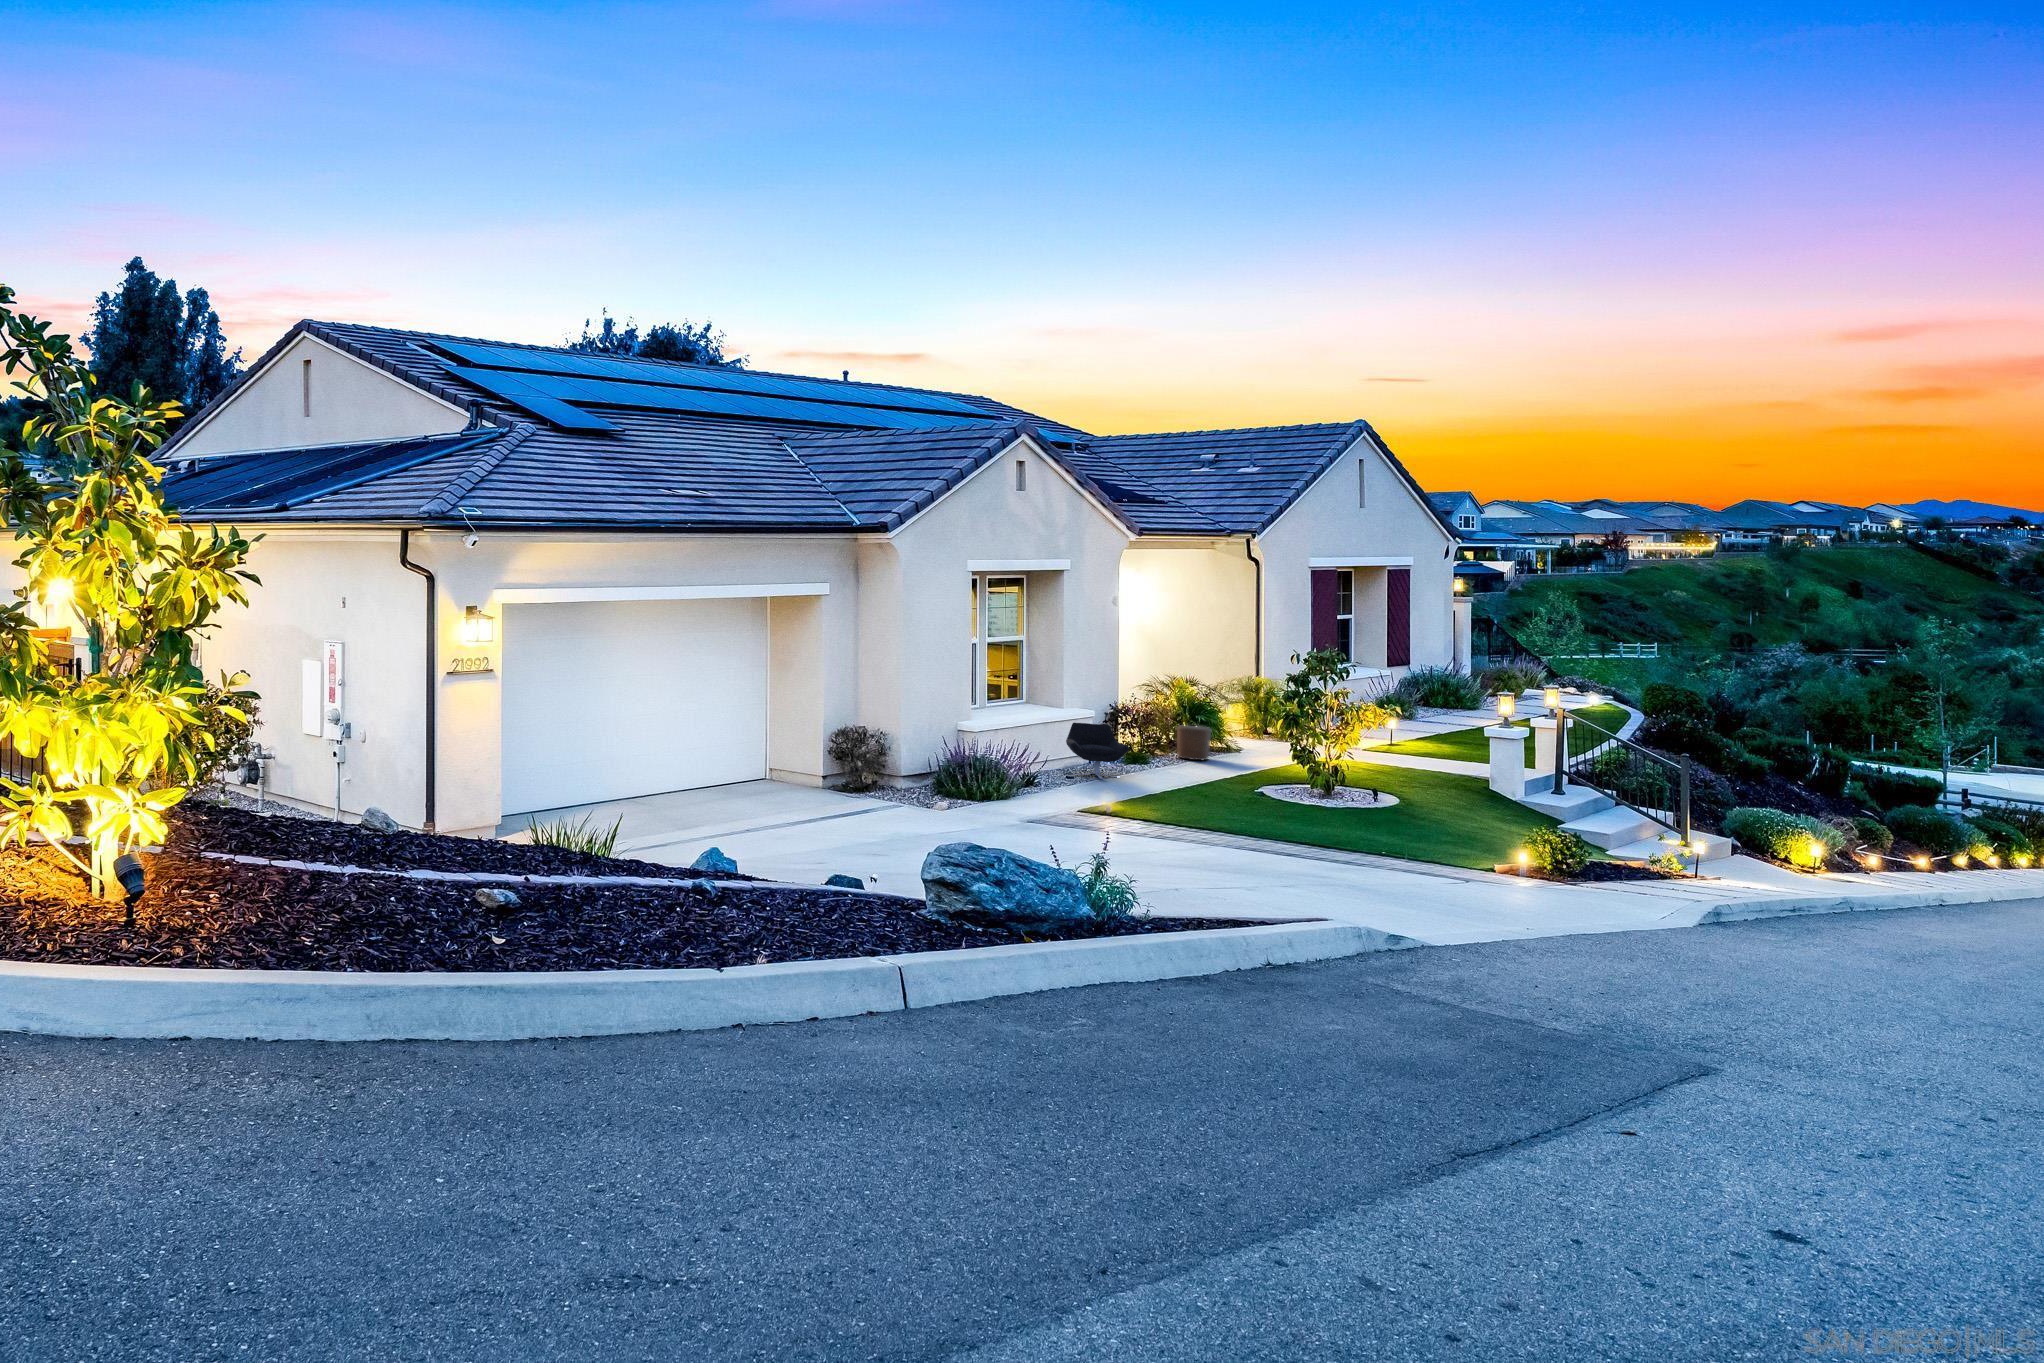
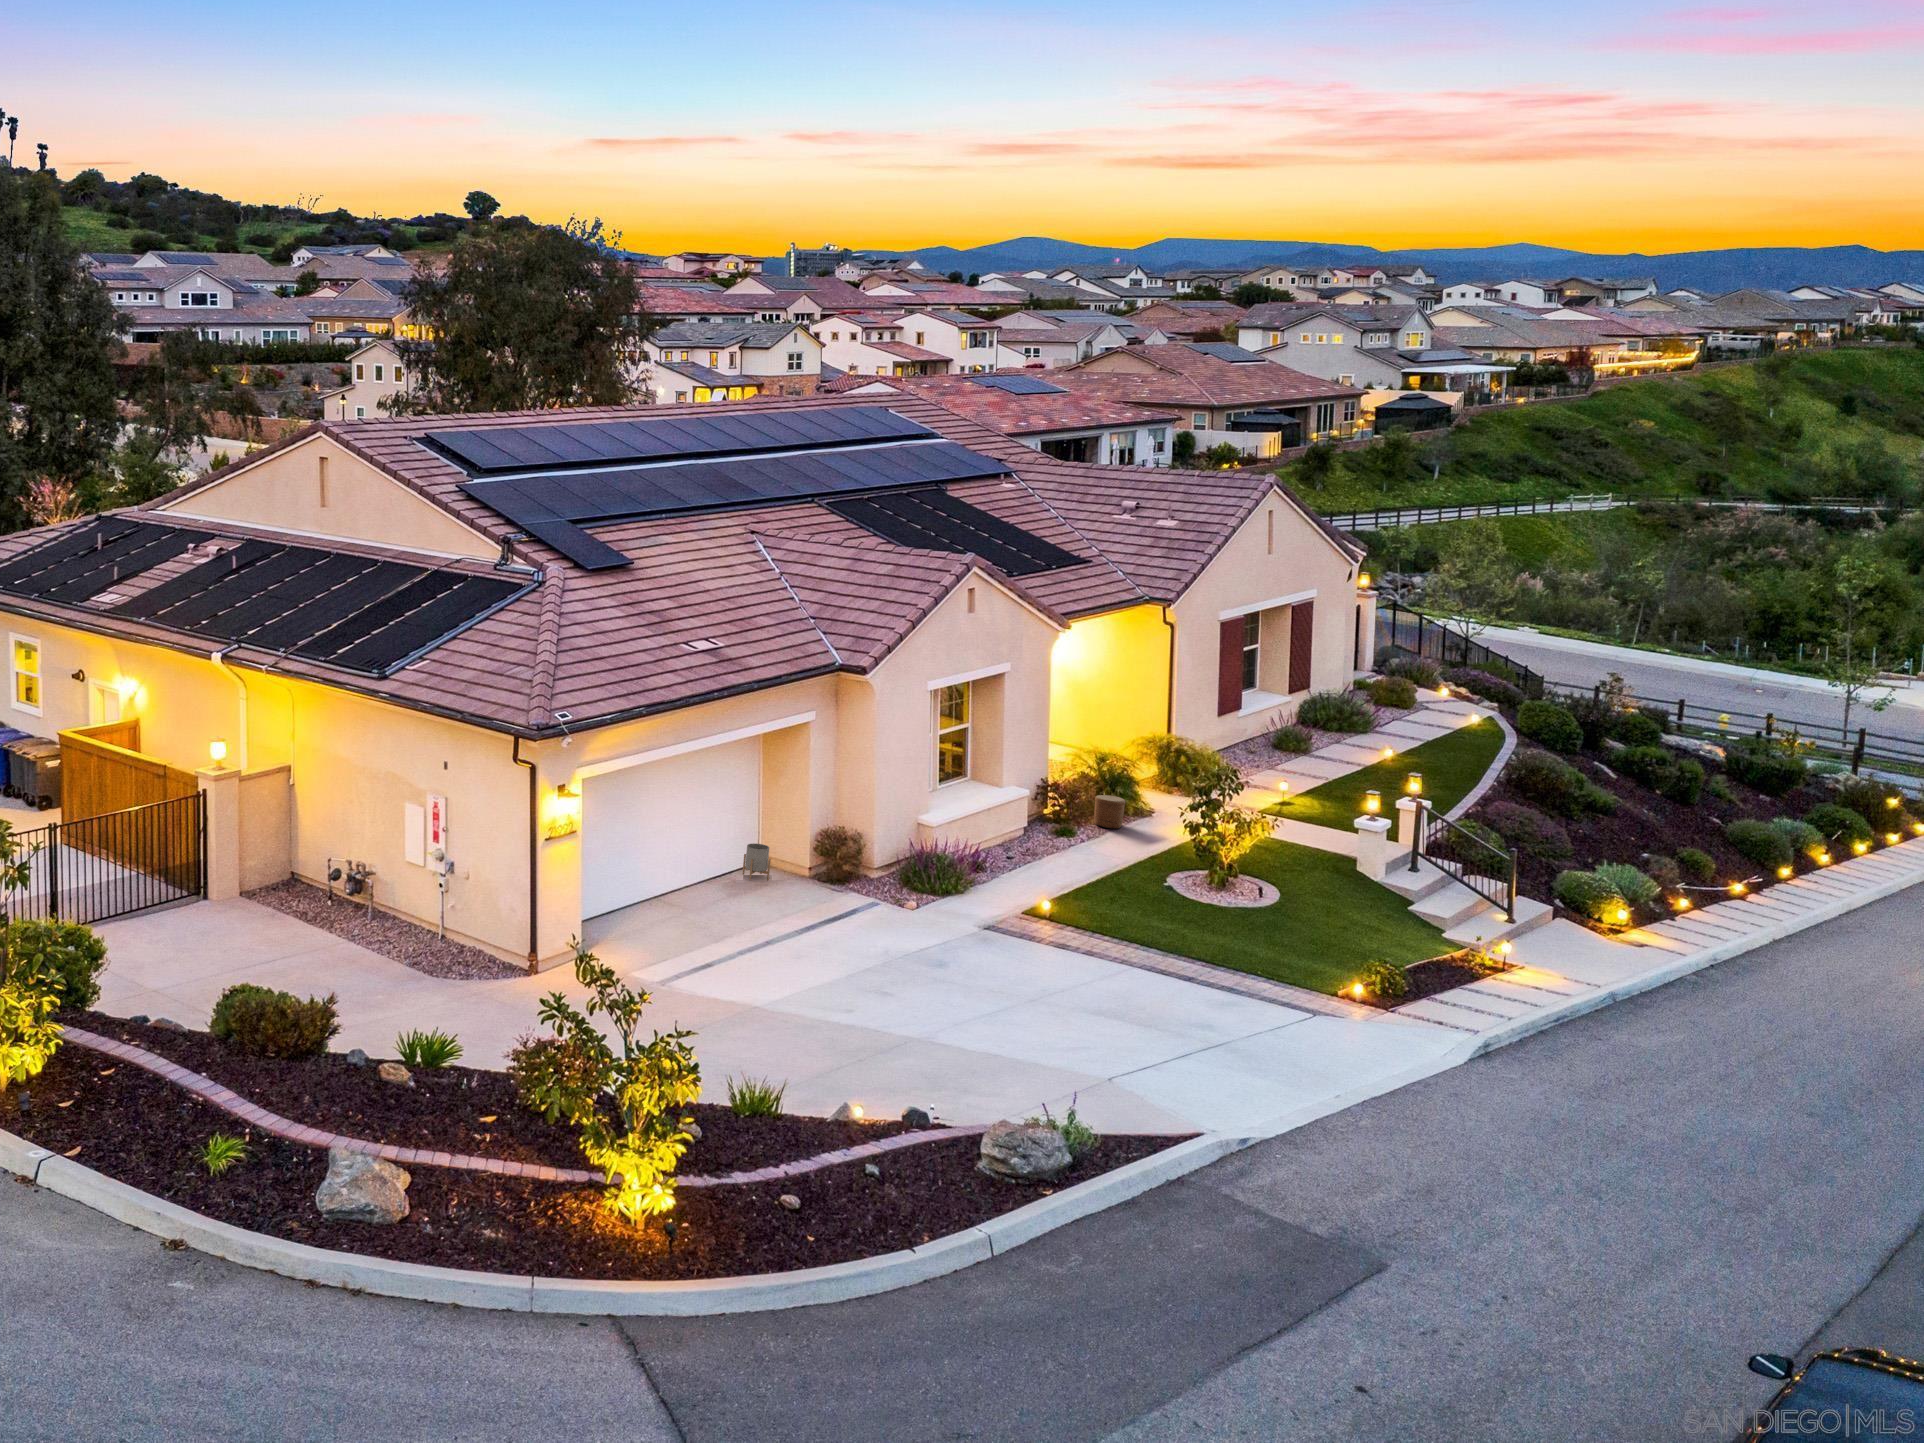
lounge chair: present [1066,723,1129,779] -> none [1003,807,1058,862]
planter: none [747,746,779,786] -> present [742,843,771,880]

